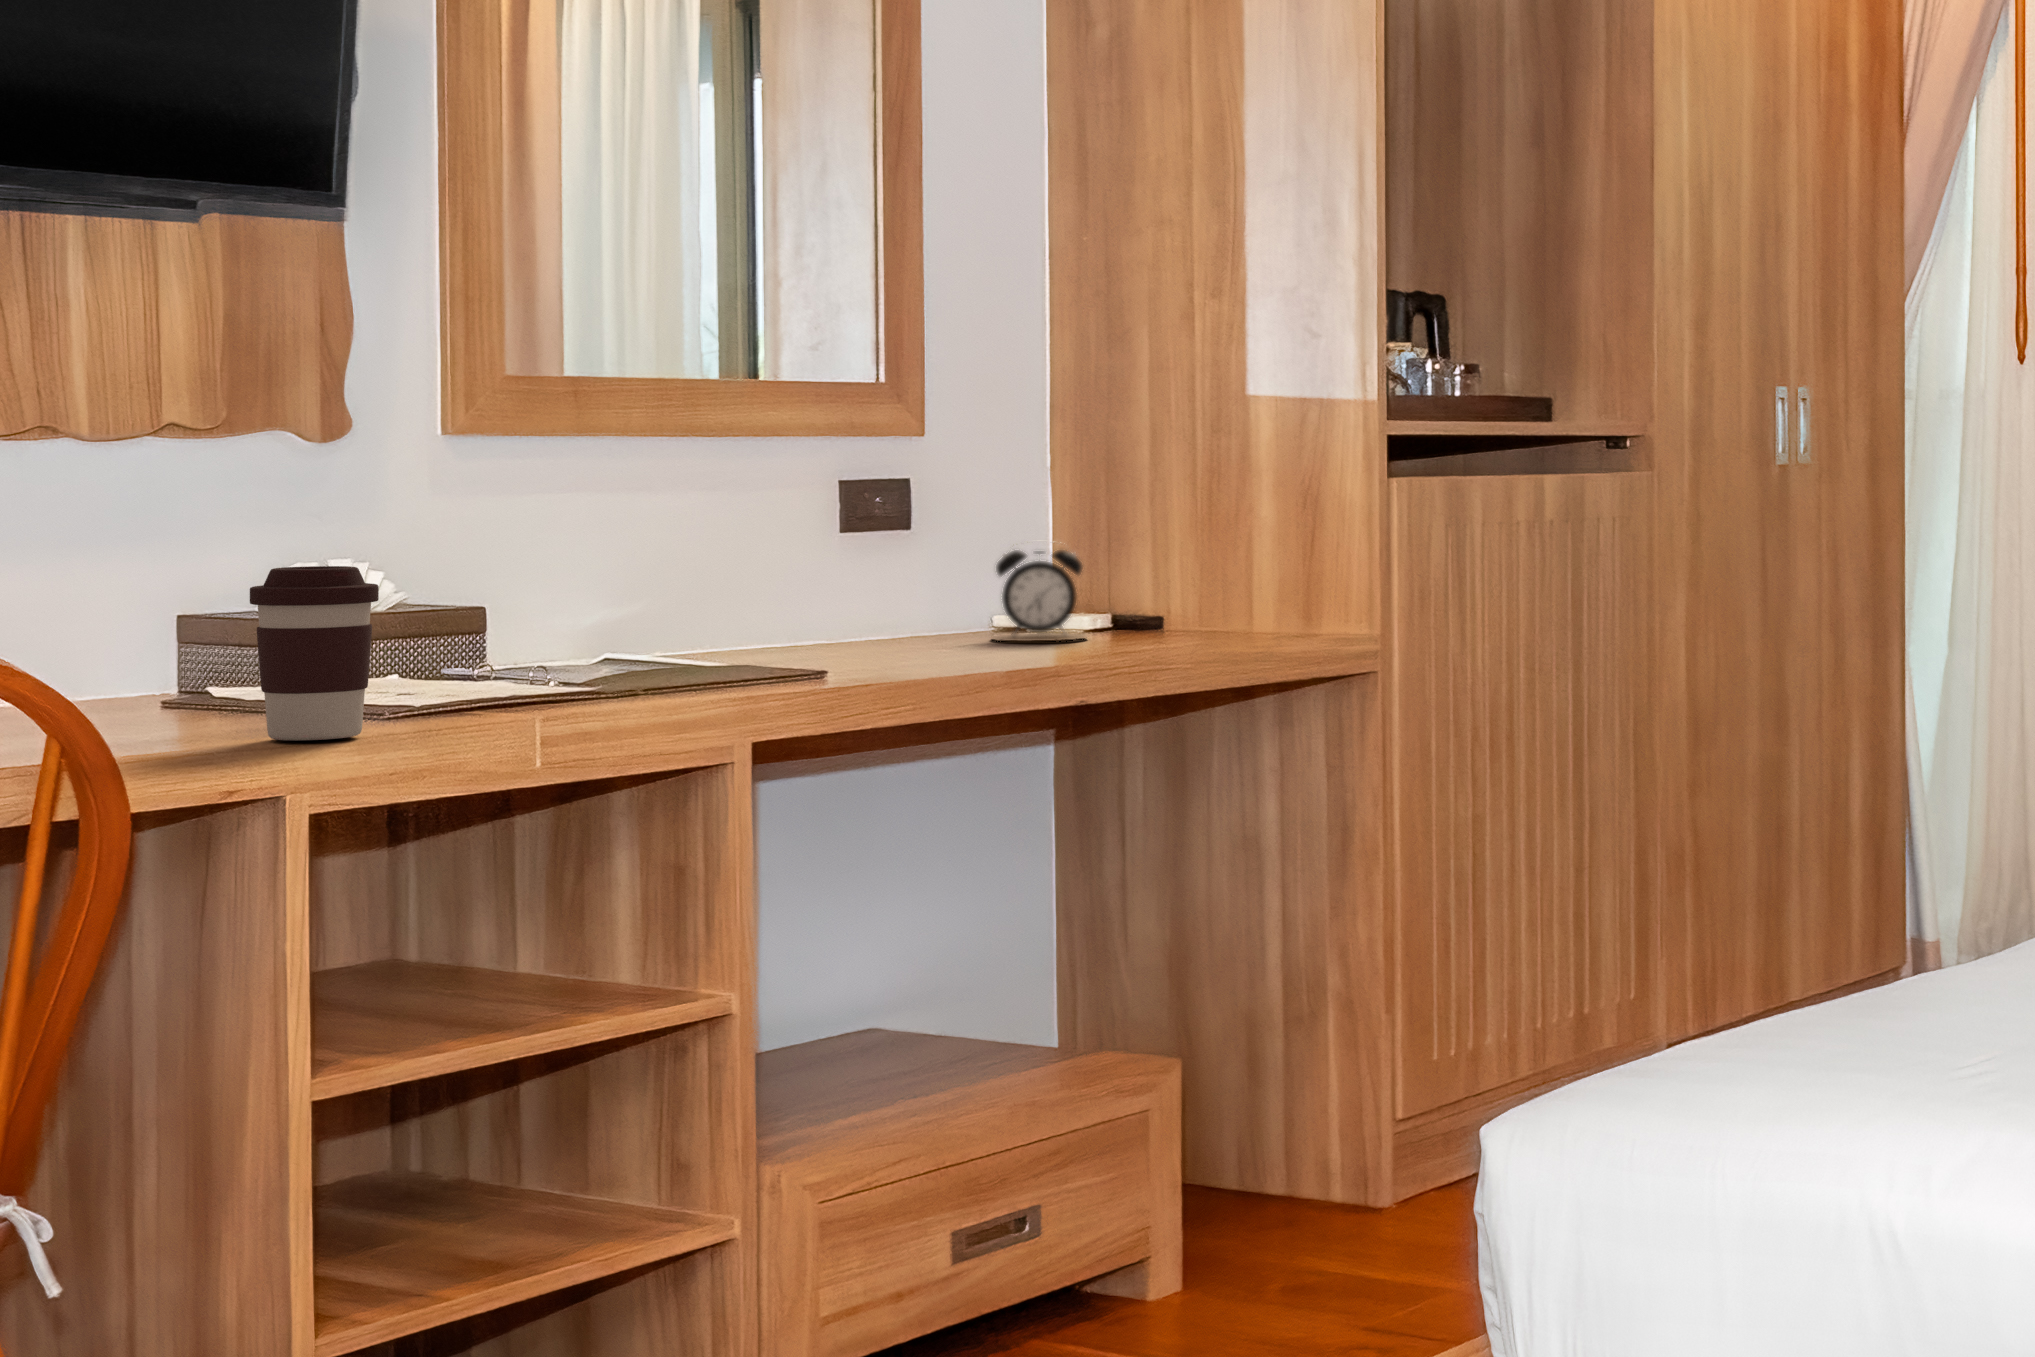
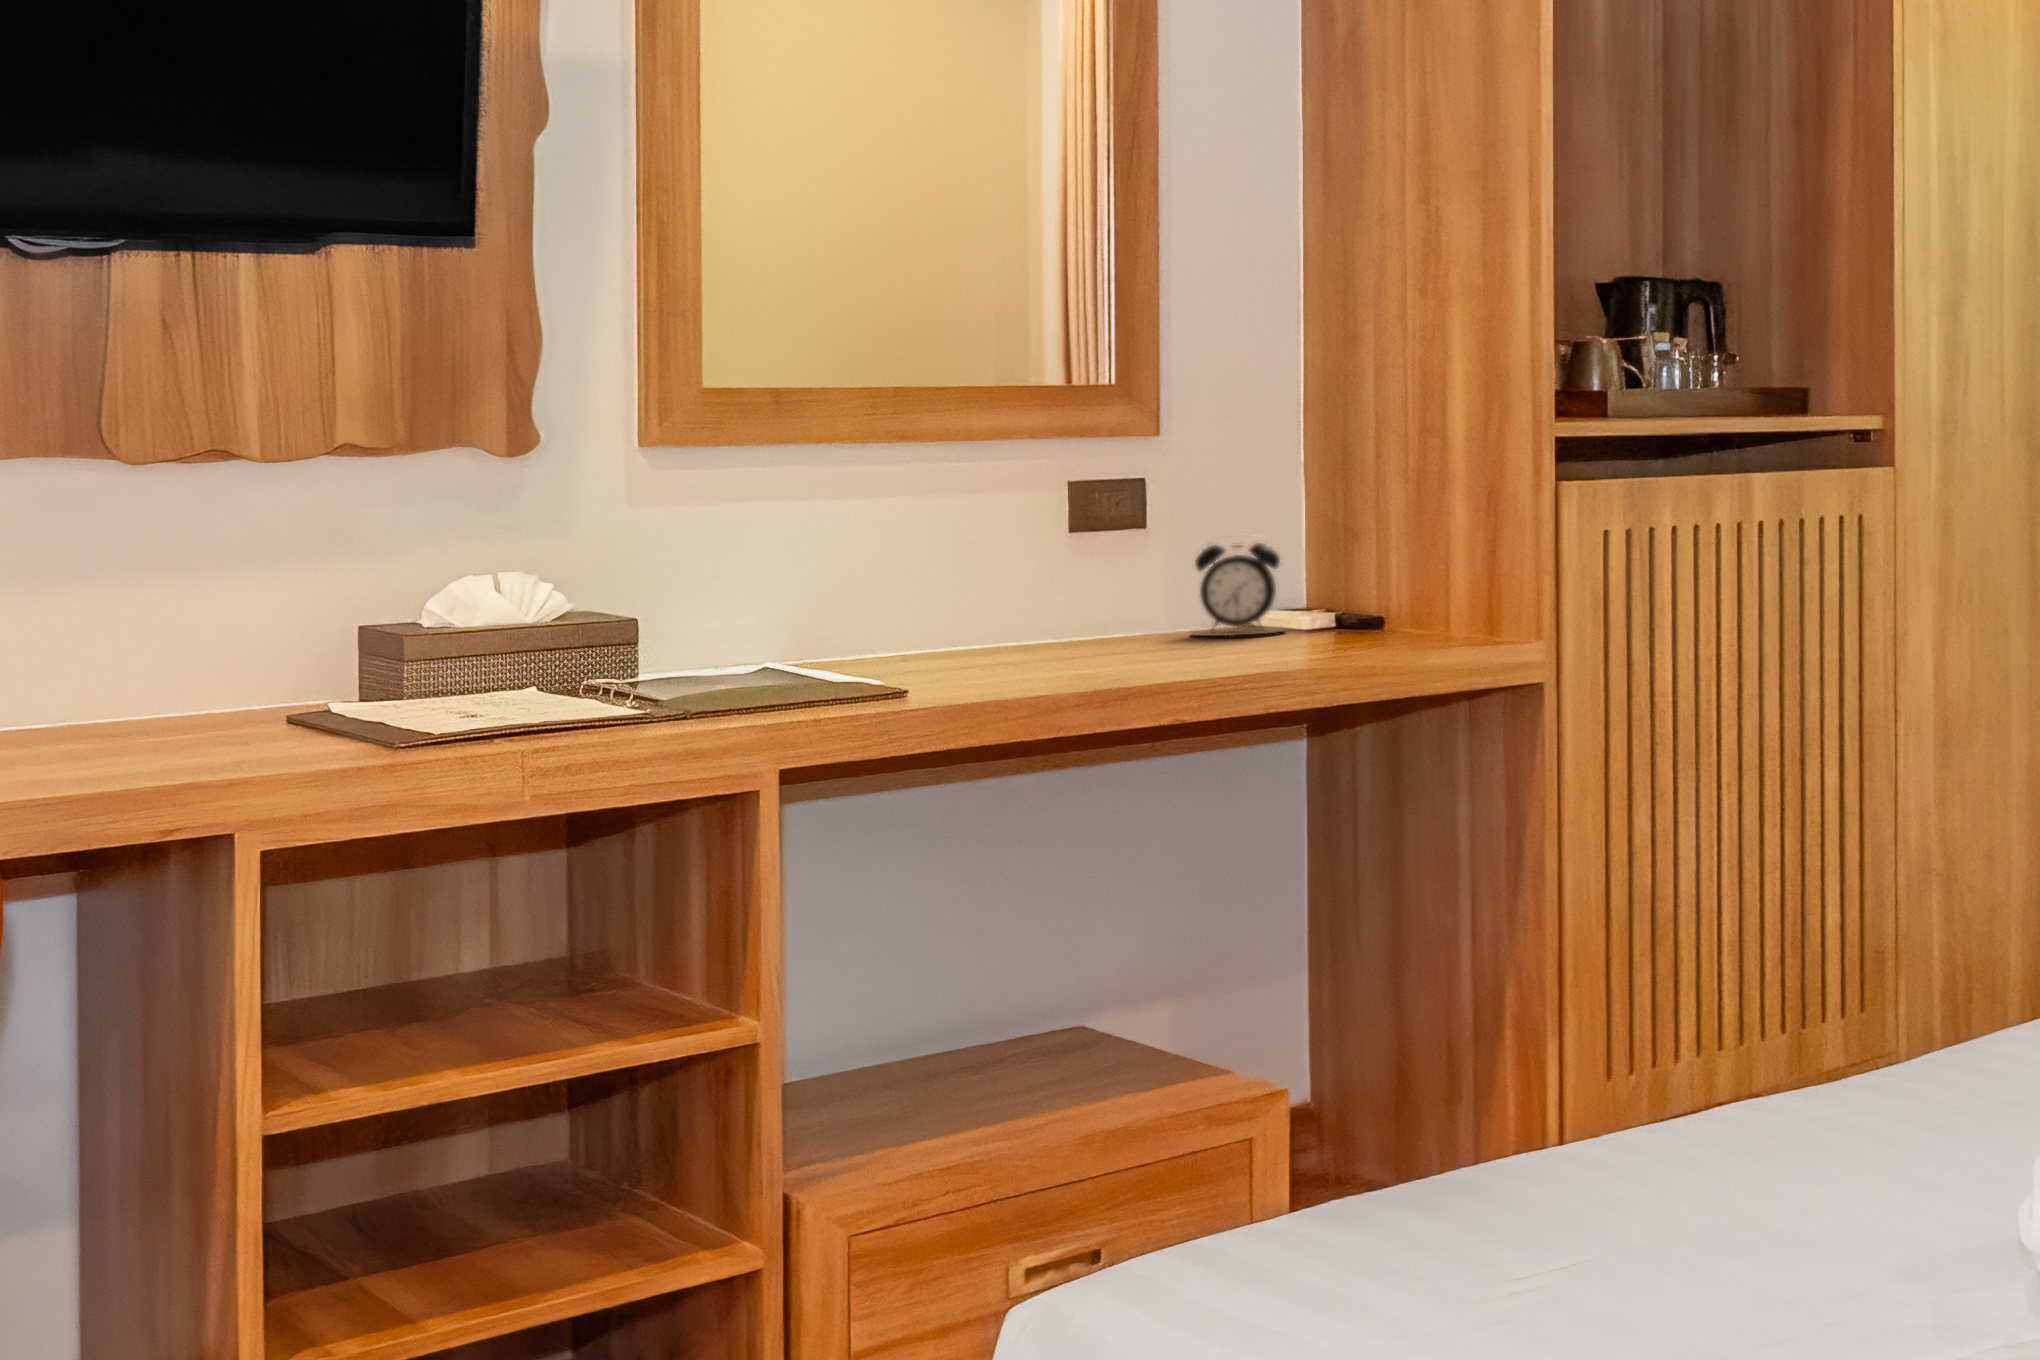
coffee cup: present [250,566,379,740] -> none [321,575,447,747]

